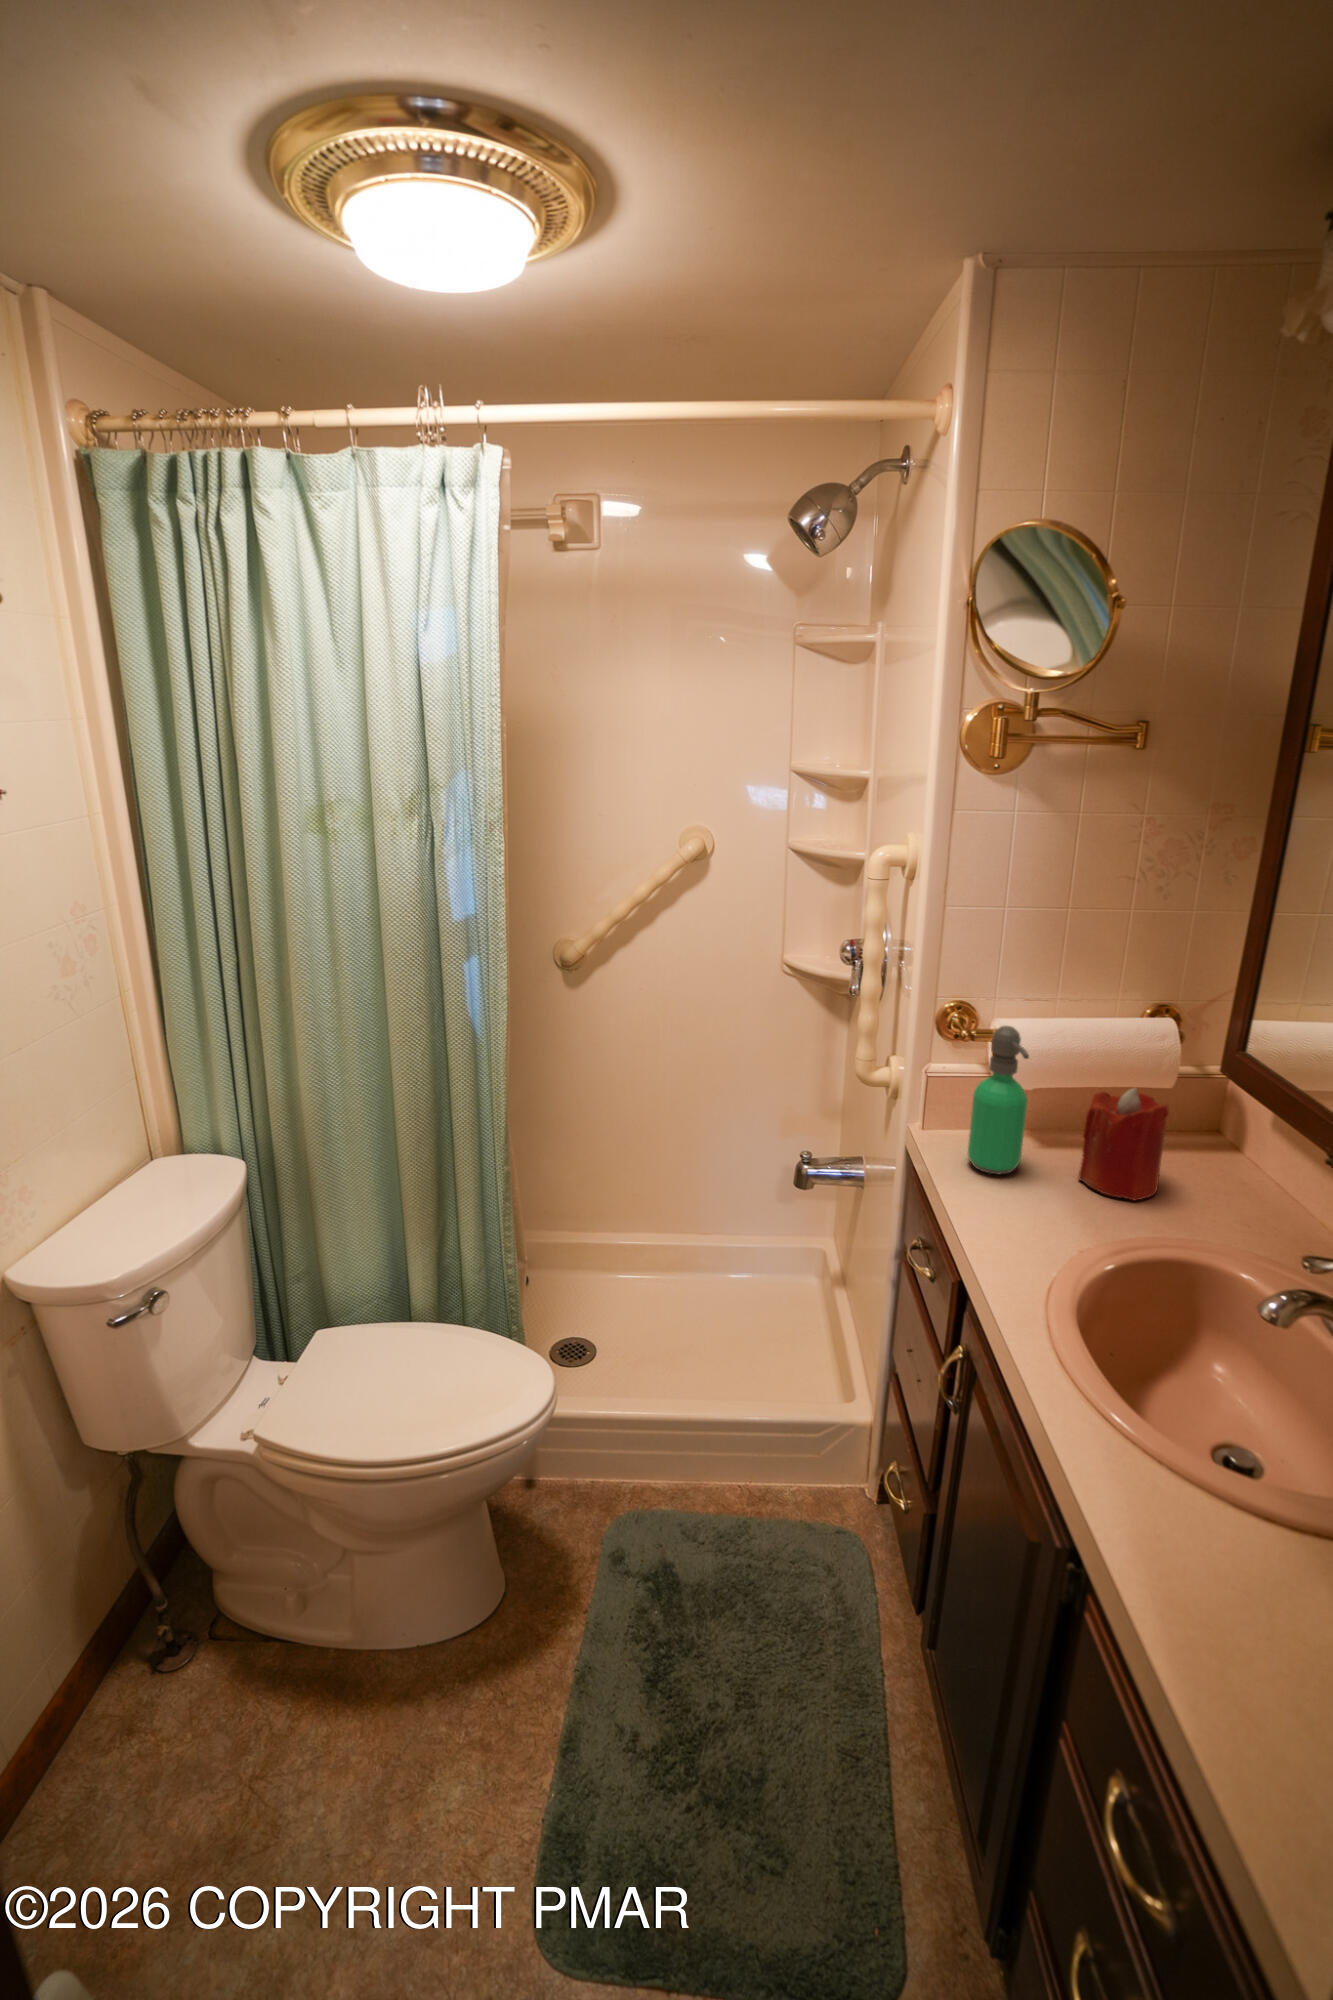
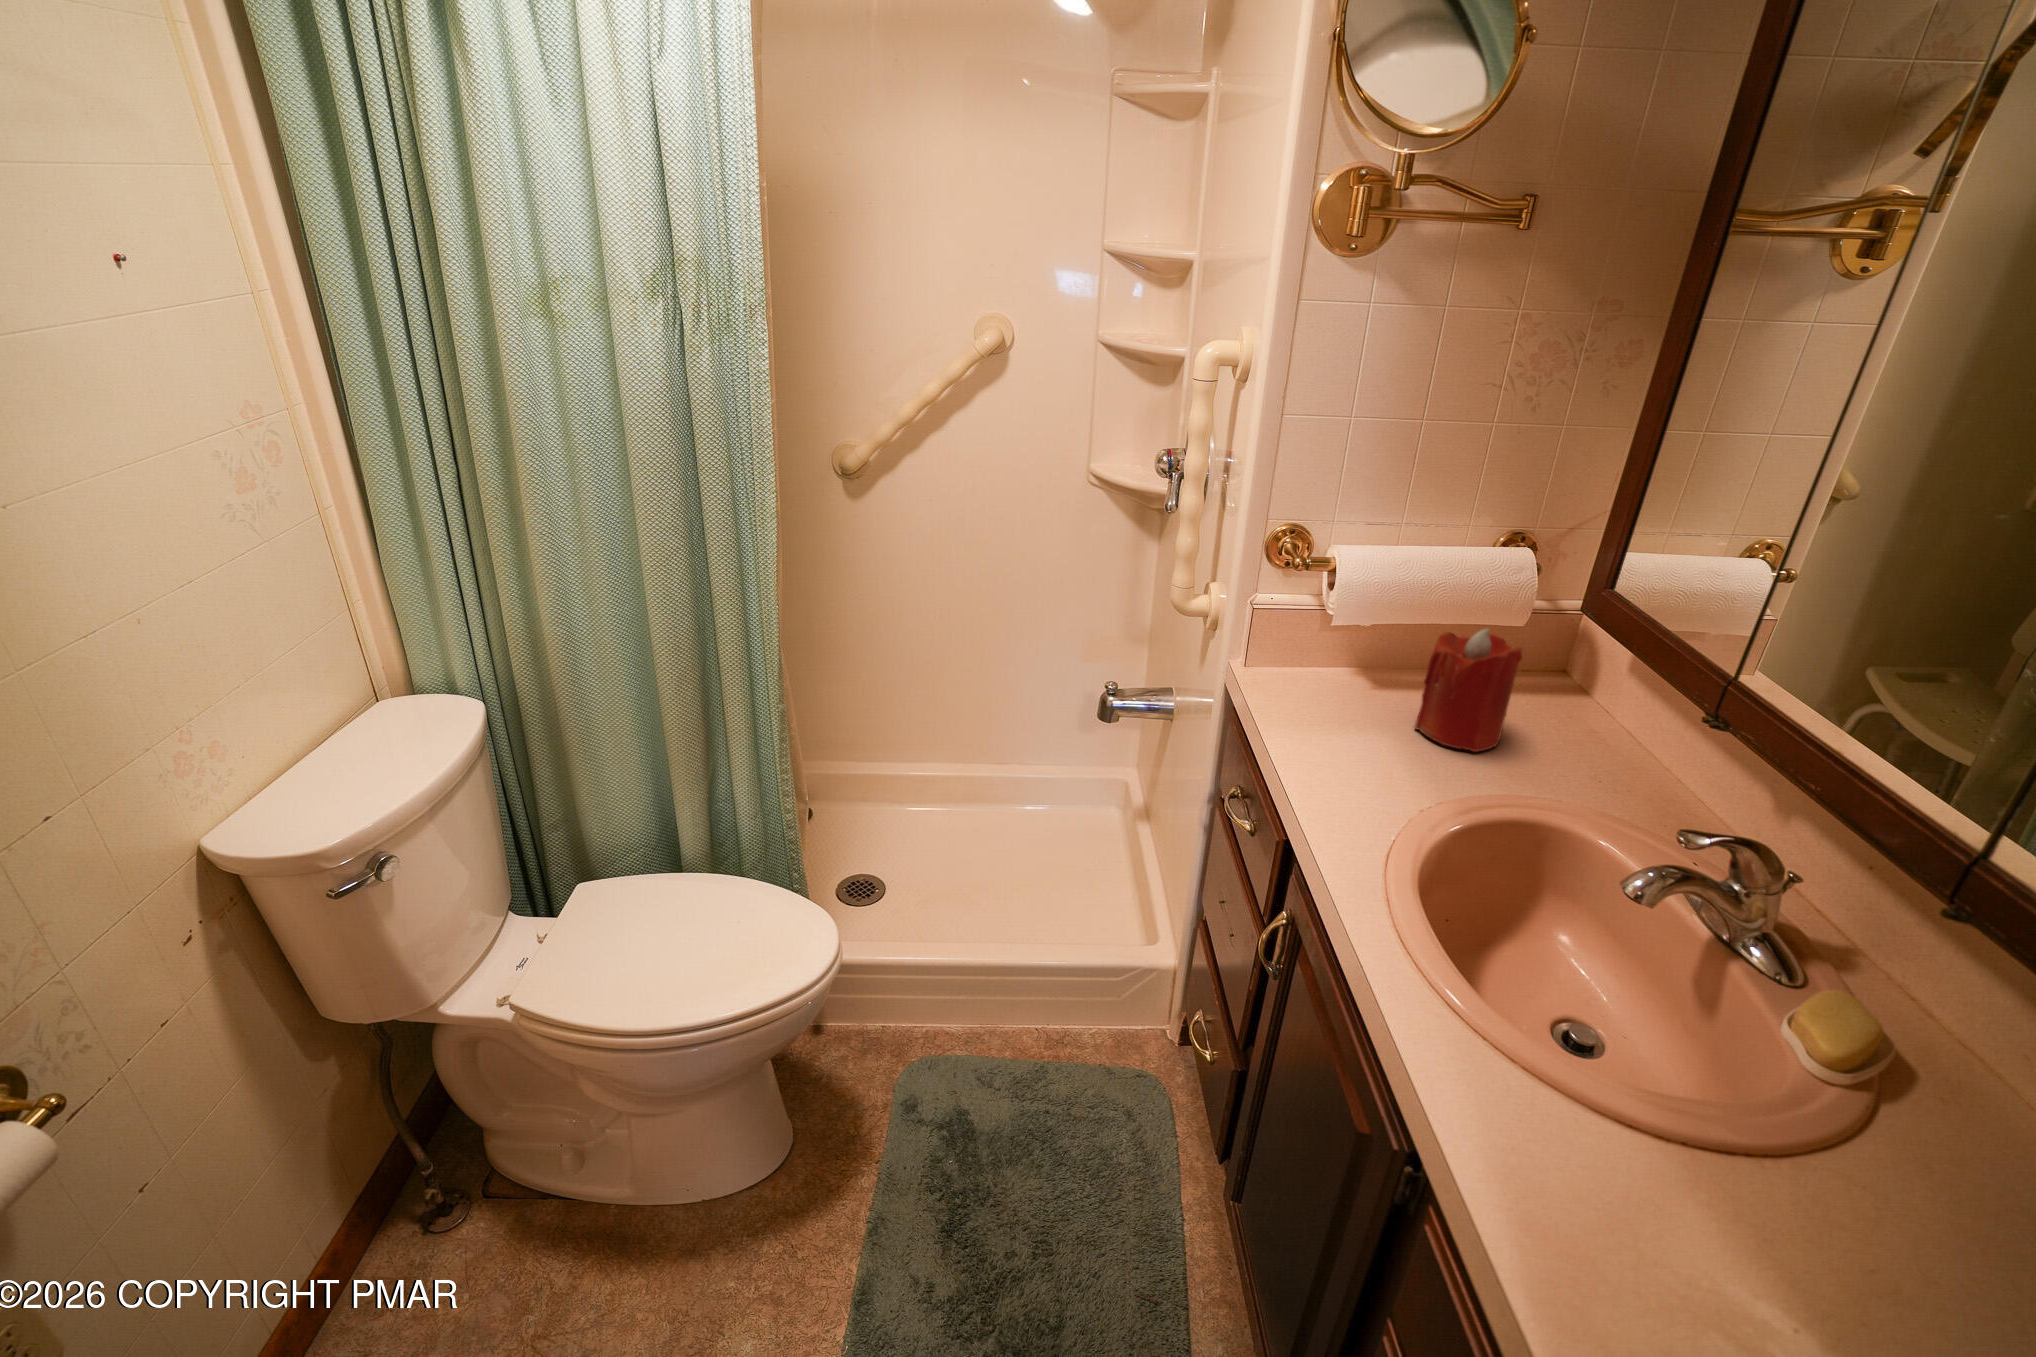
soap dispenser: present [968,1026,1029,1175] -> none [1295,557,1373,723]

